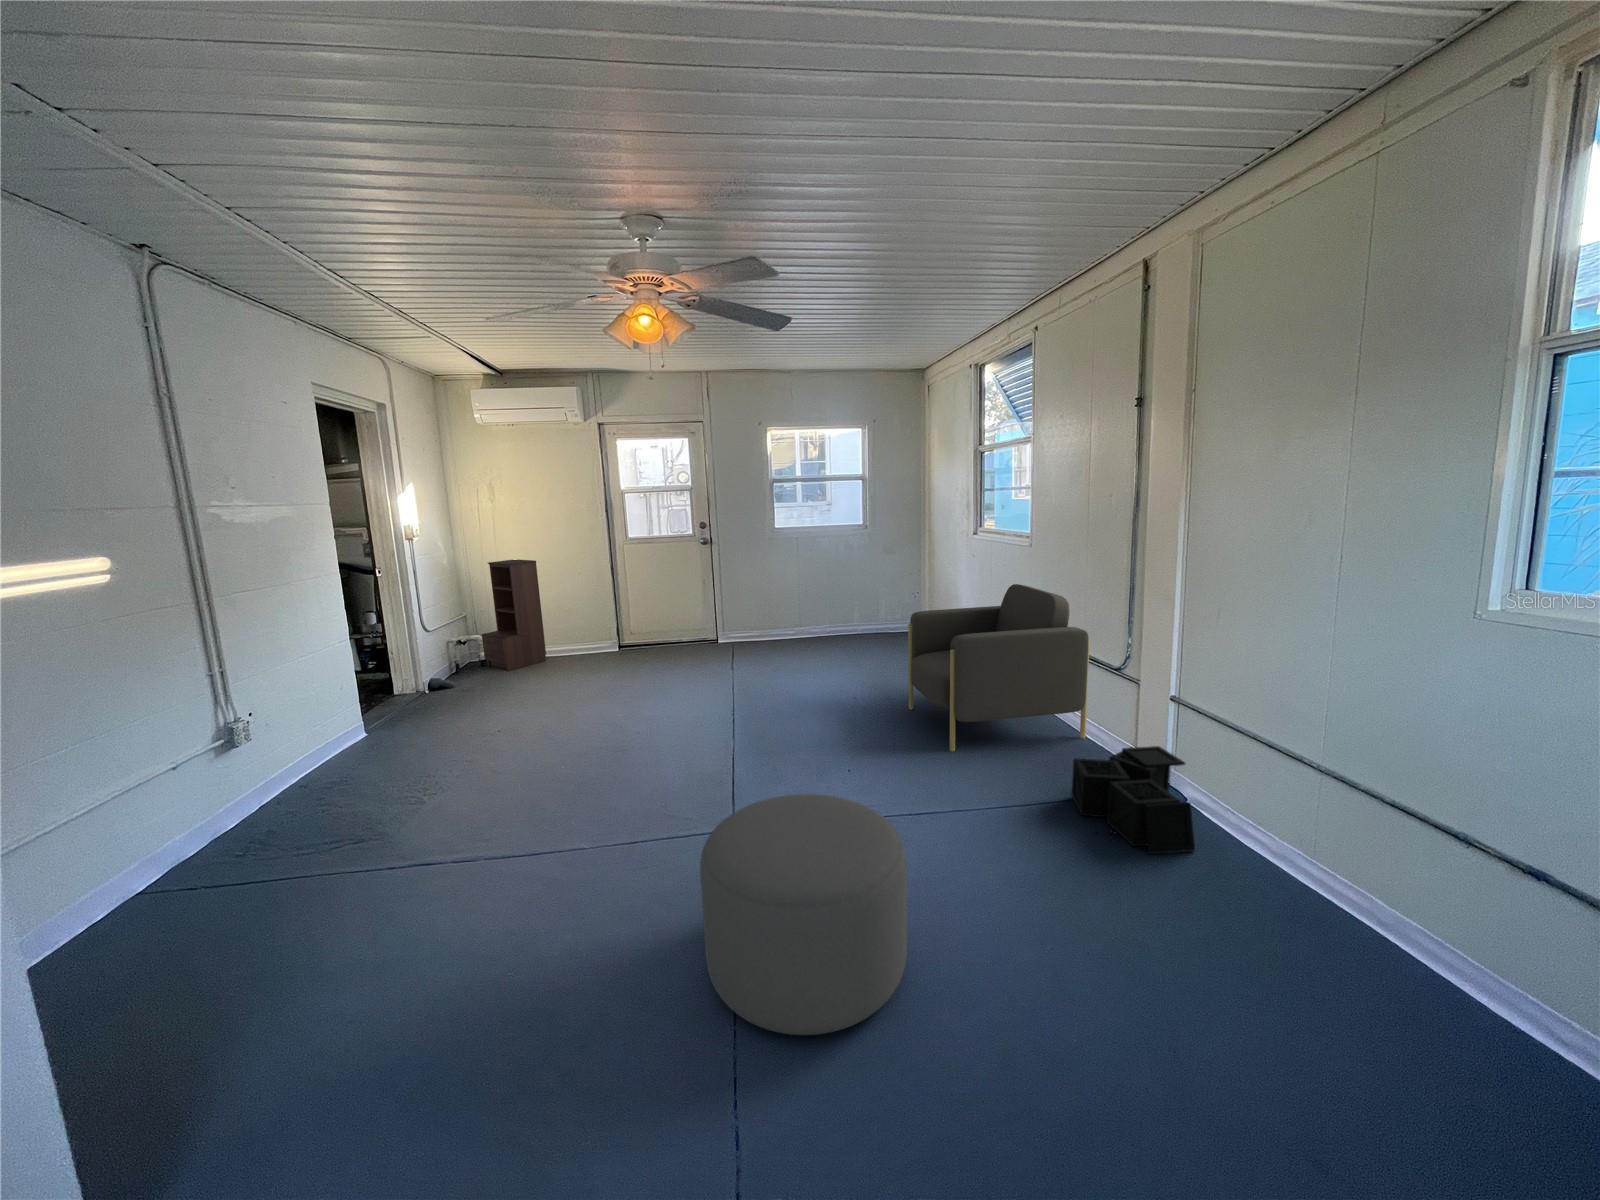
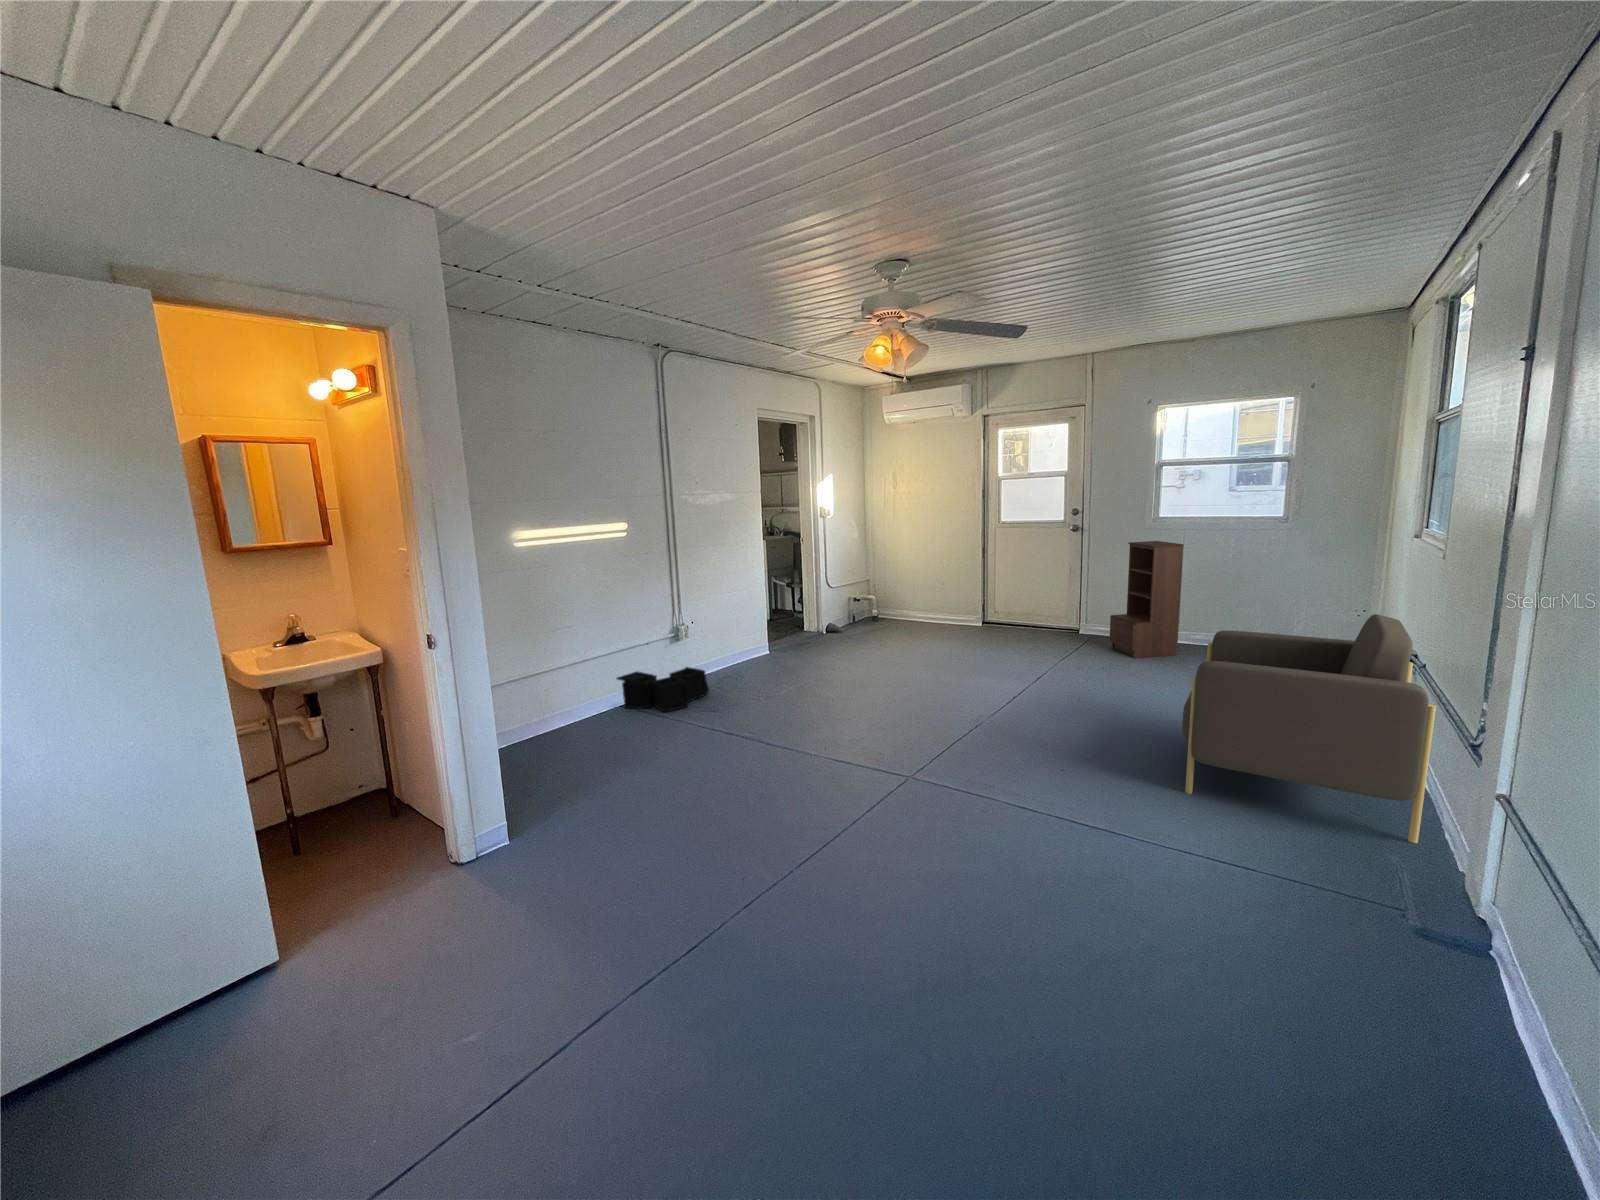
bookshelf: present [482,559,546,671] -> present [1109,541,1184,658]
storage bin: present [1072,746,1195,854] -> present [617,667,709,712]
ottoman: present [700,794,907,1035] -> none [757,740,915,907]

